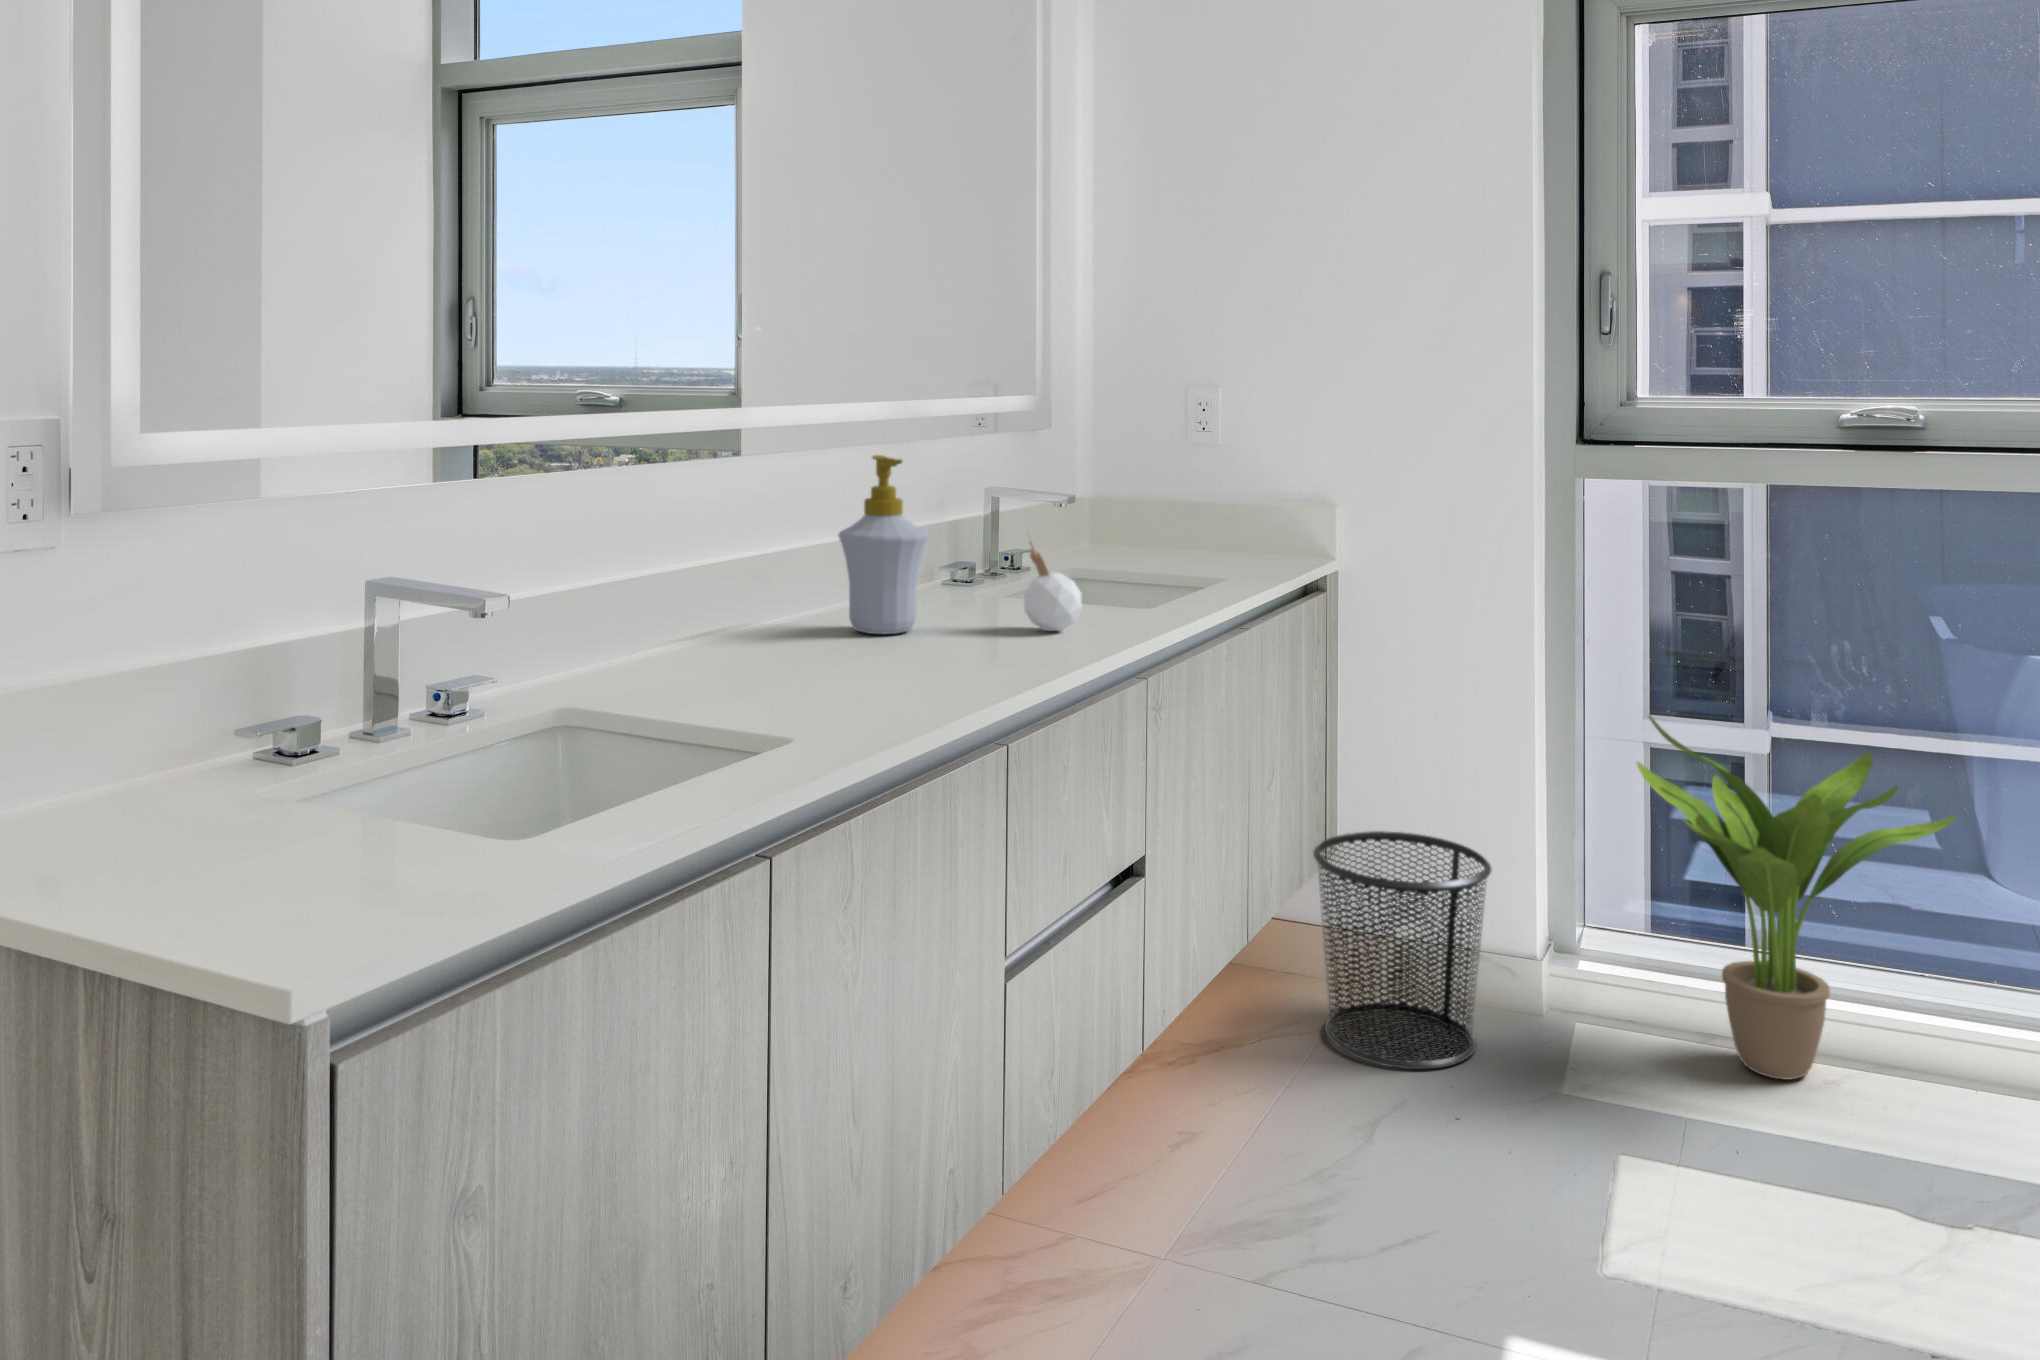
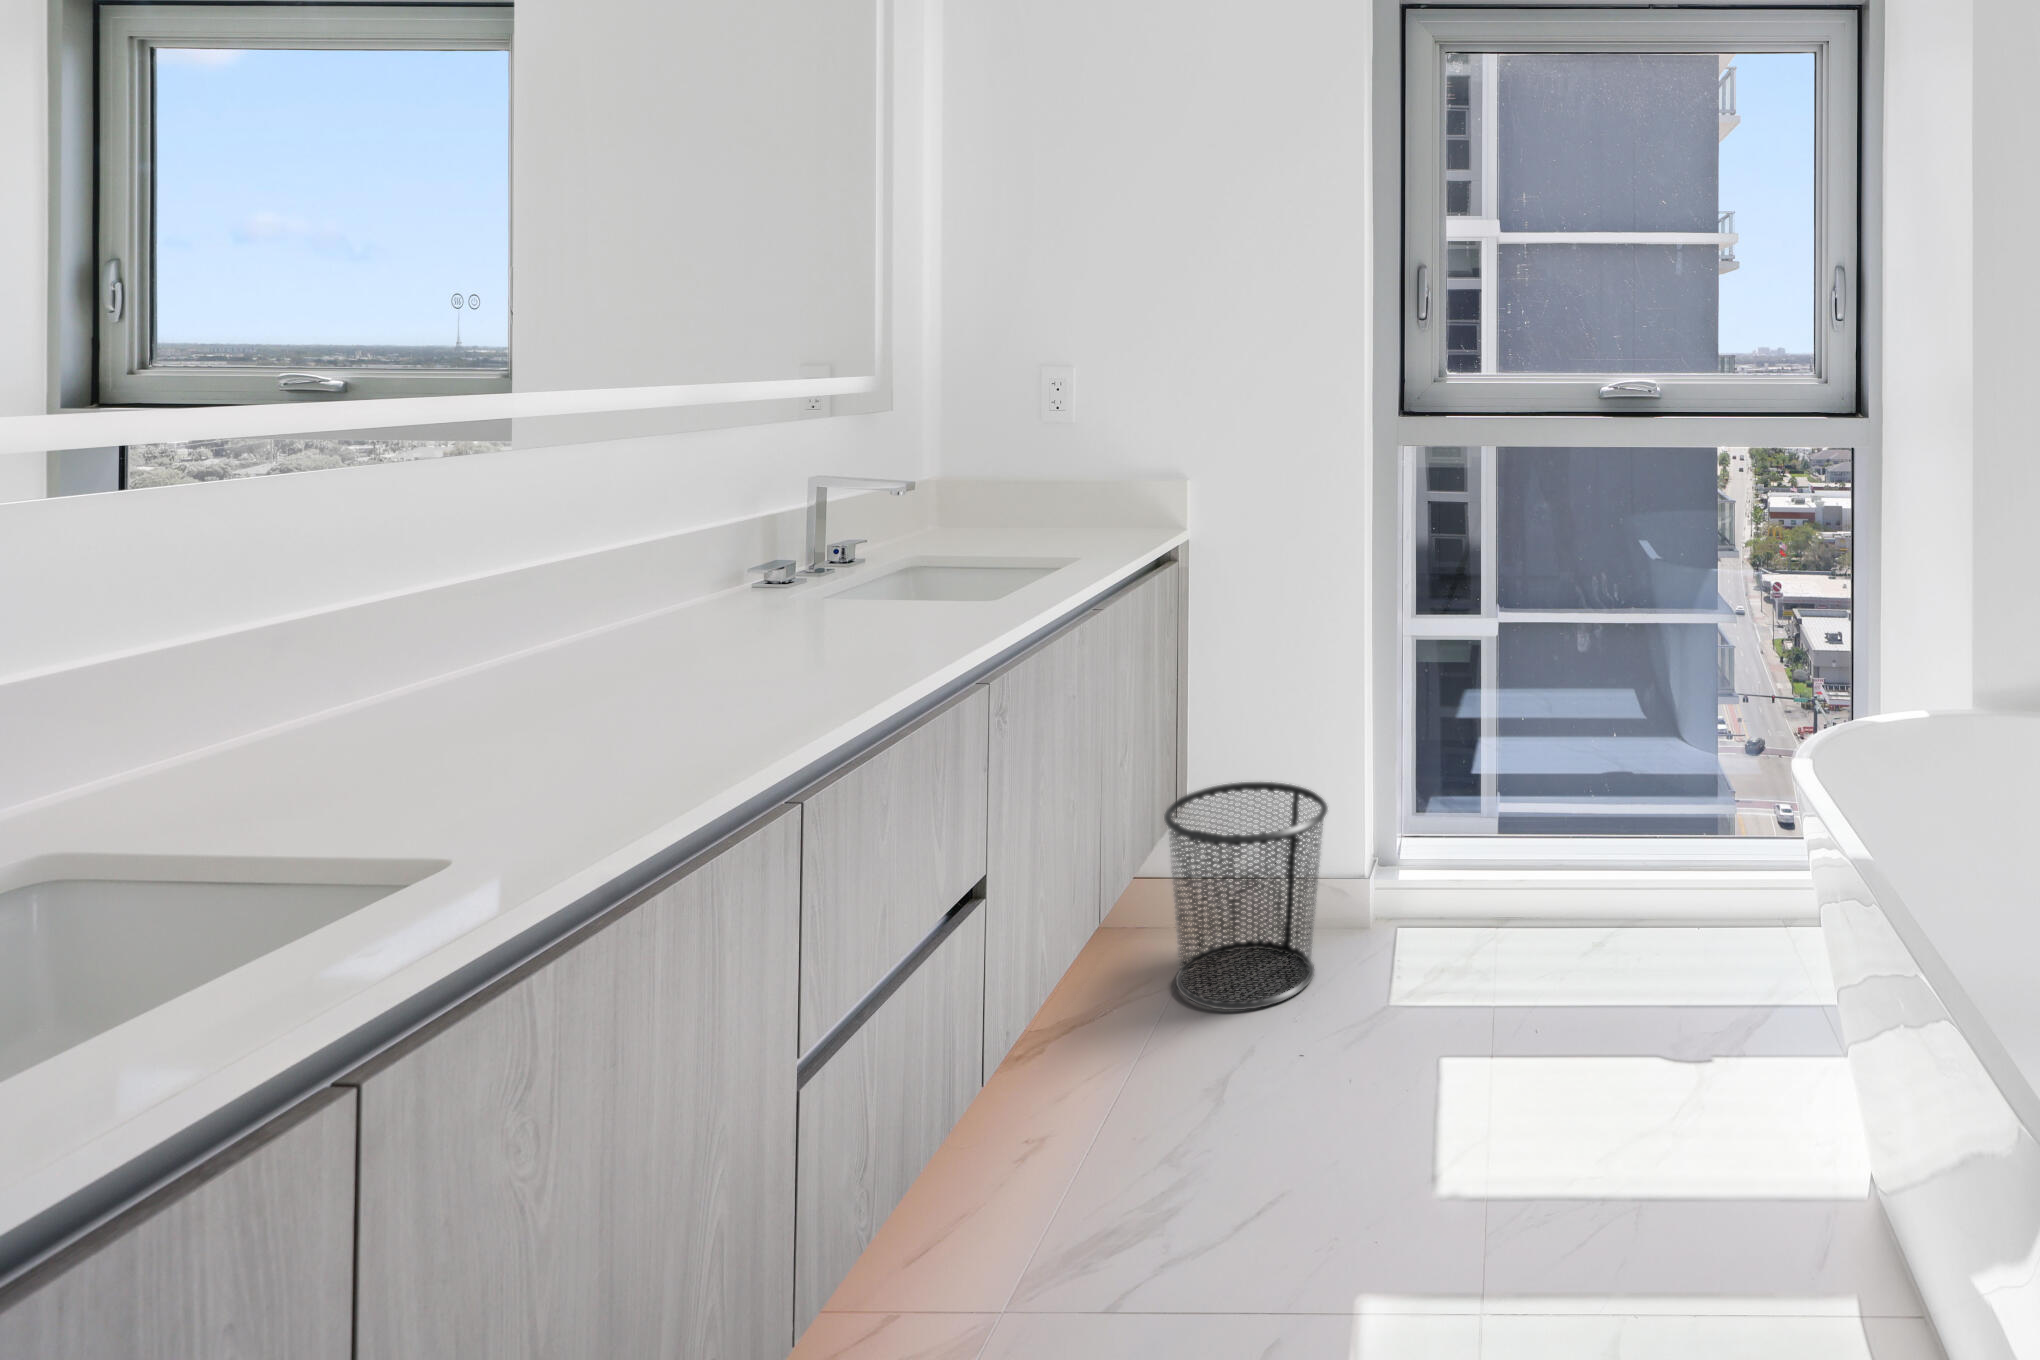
soap bottle: present [838,455,928,634] -> none [590,457,715,669]
candle: present [1024,538,1081,631] -> none [839,534,908,645]
potted plant: present [1637,716,1956,1080] -> none [1447,655,1685,950]

